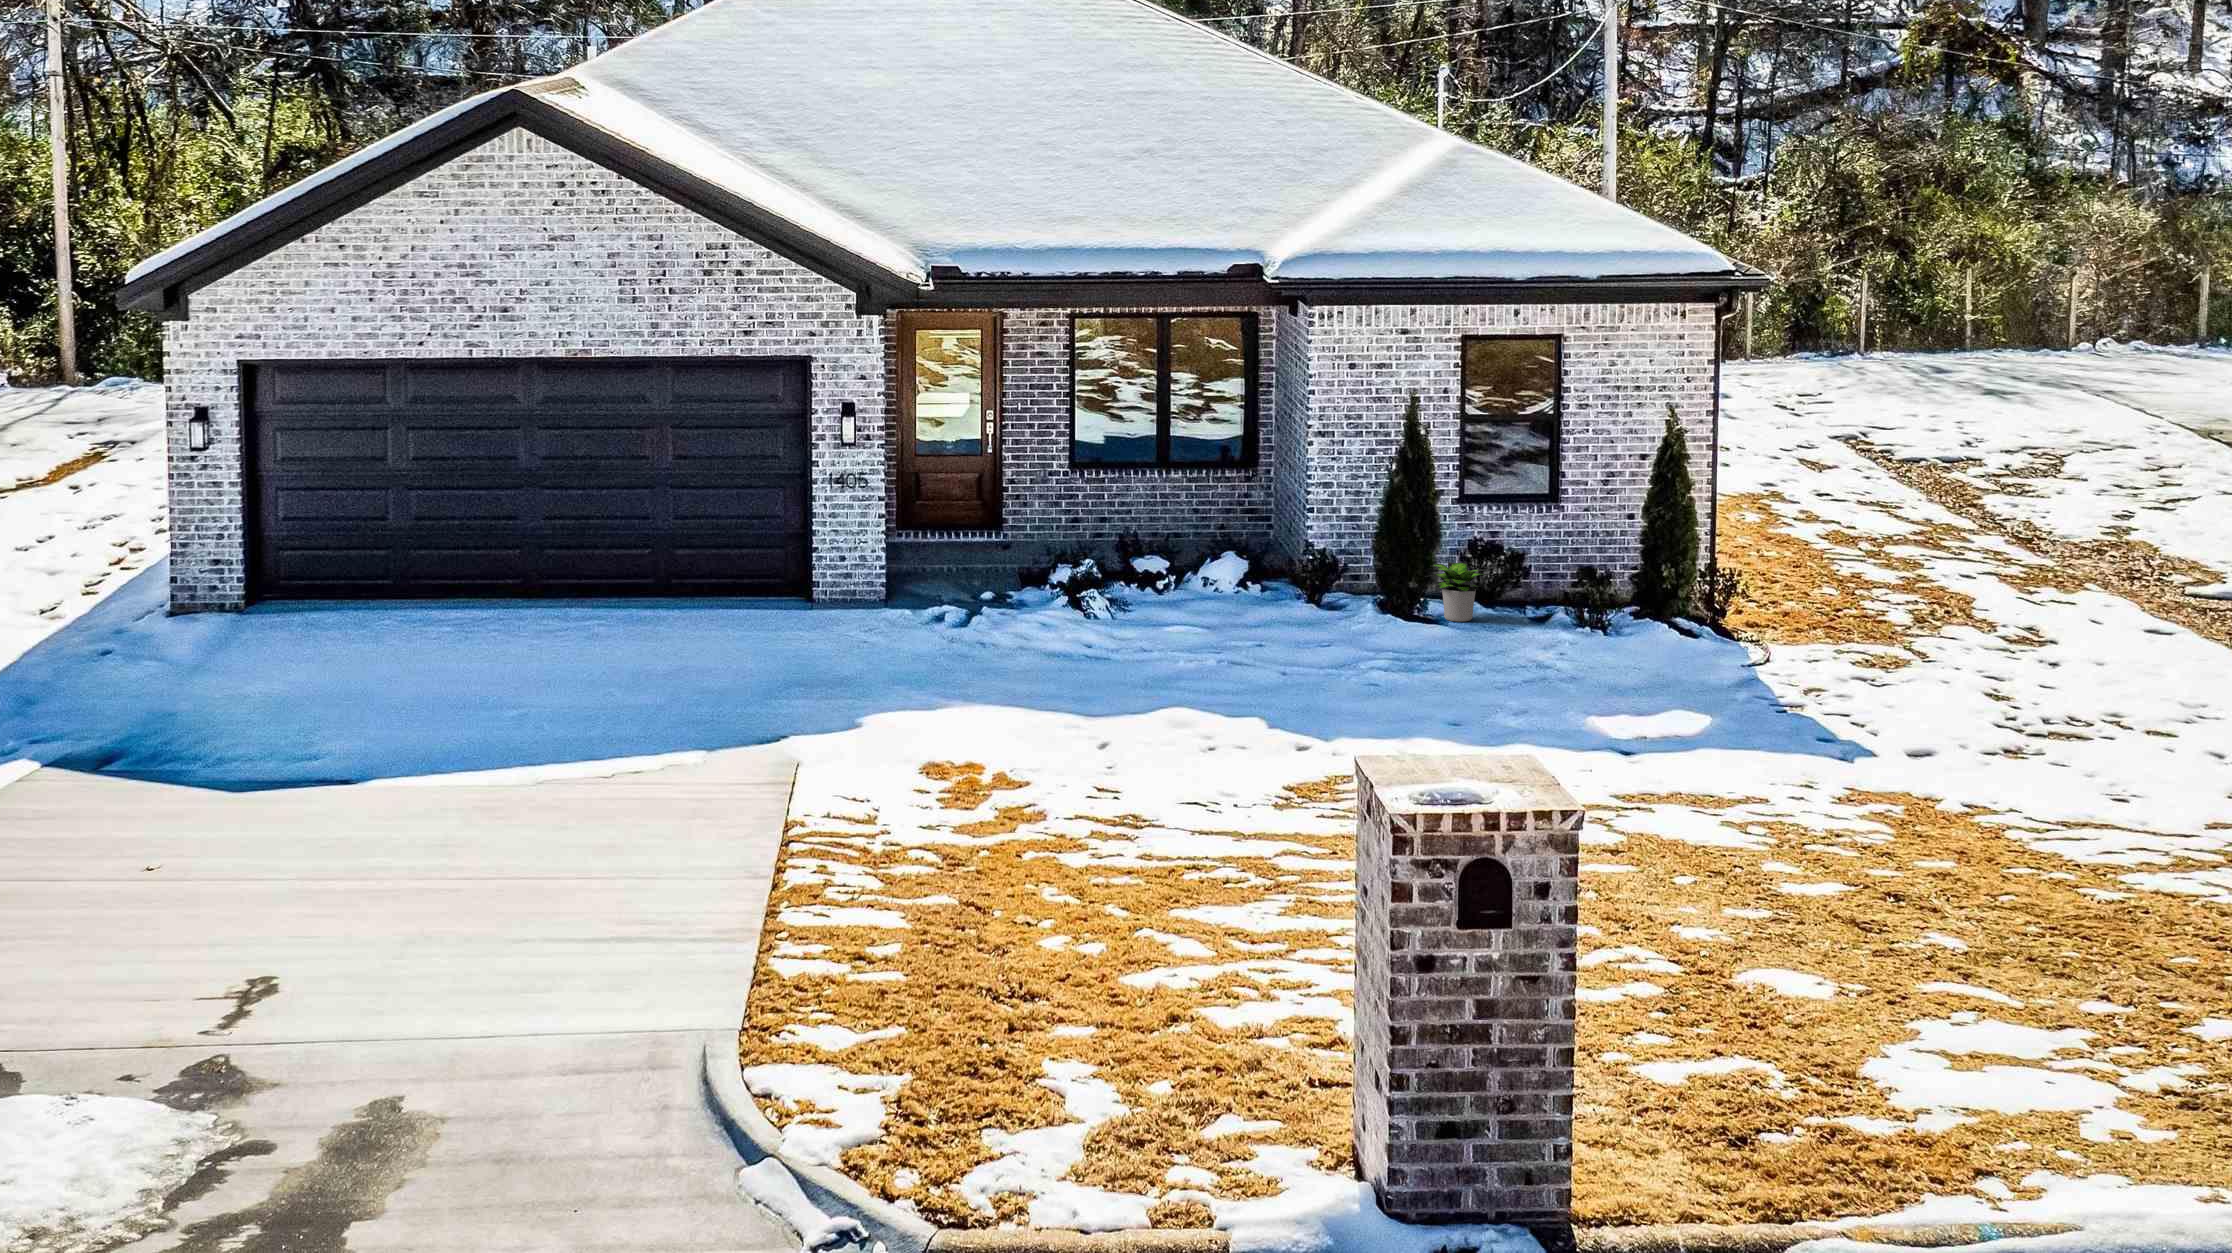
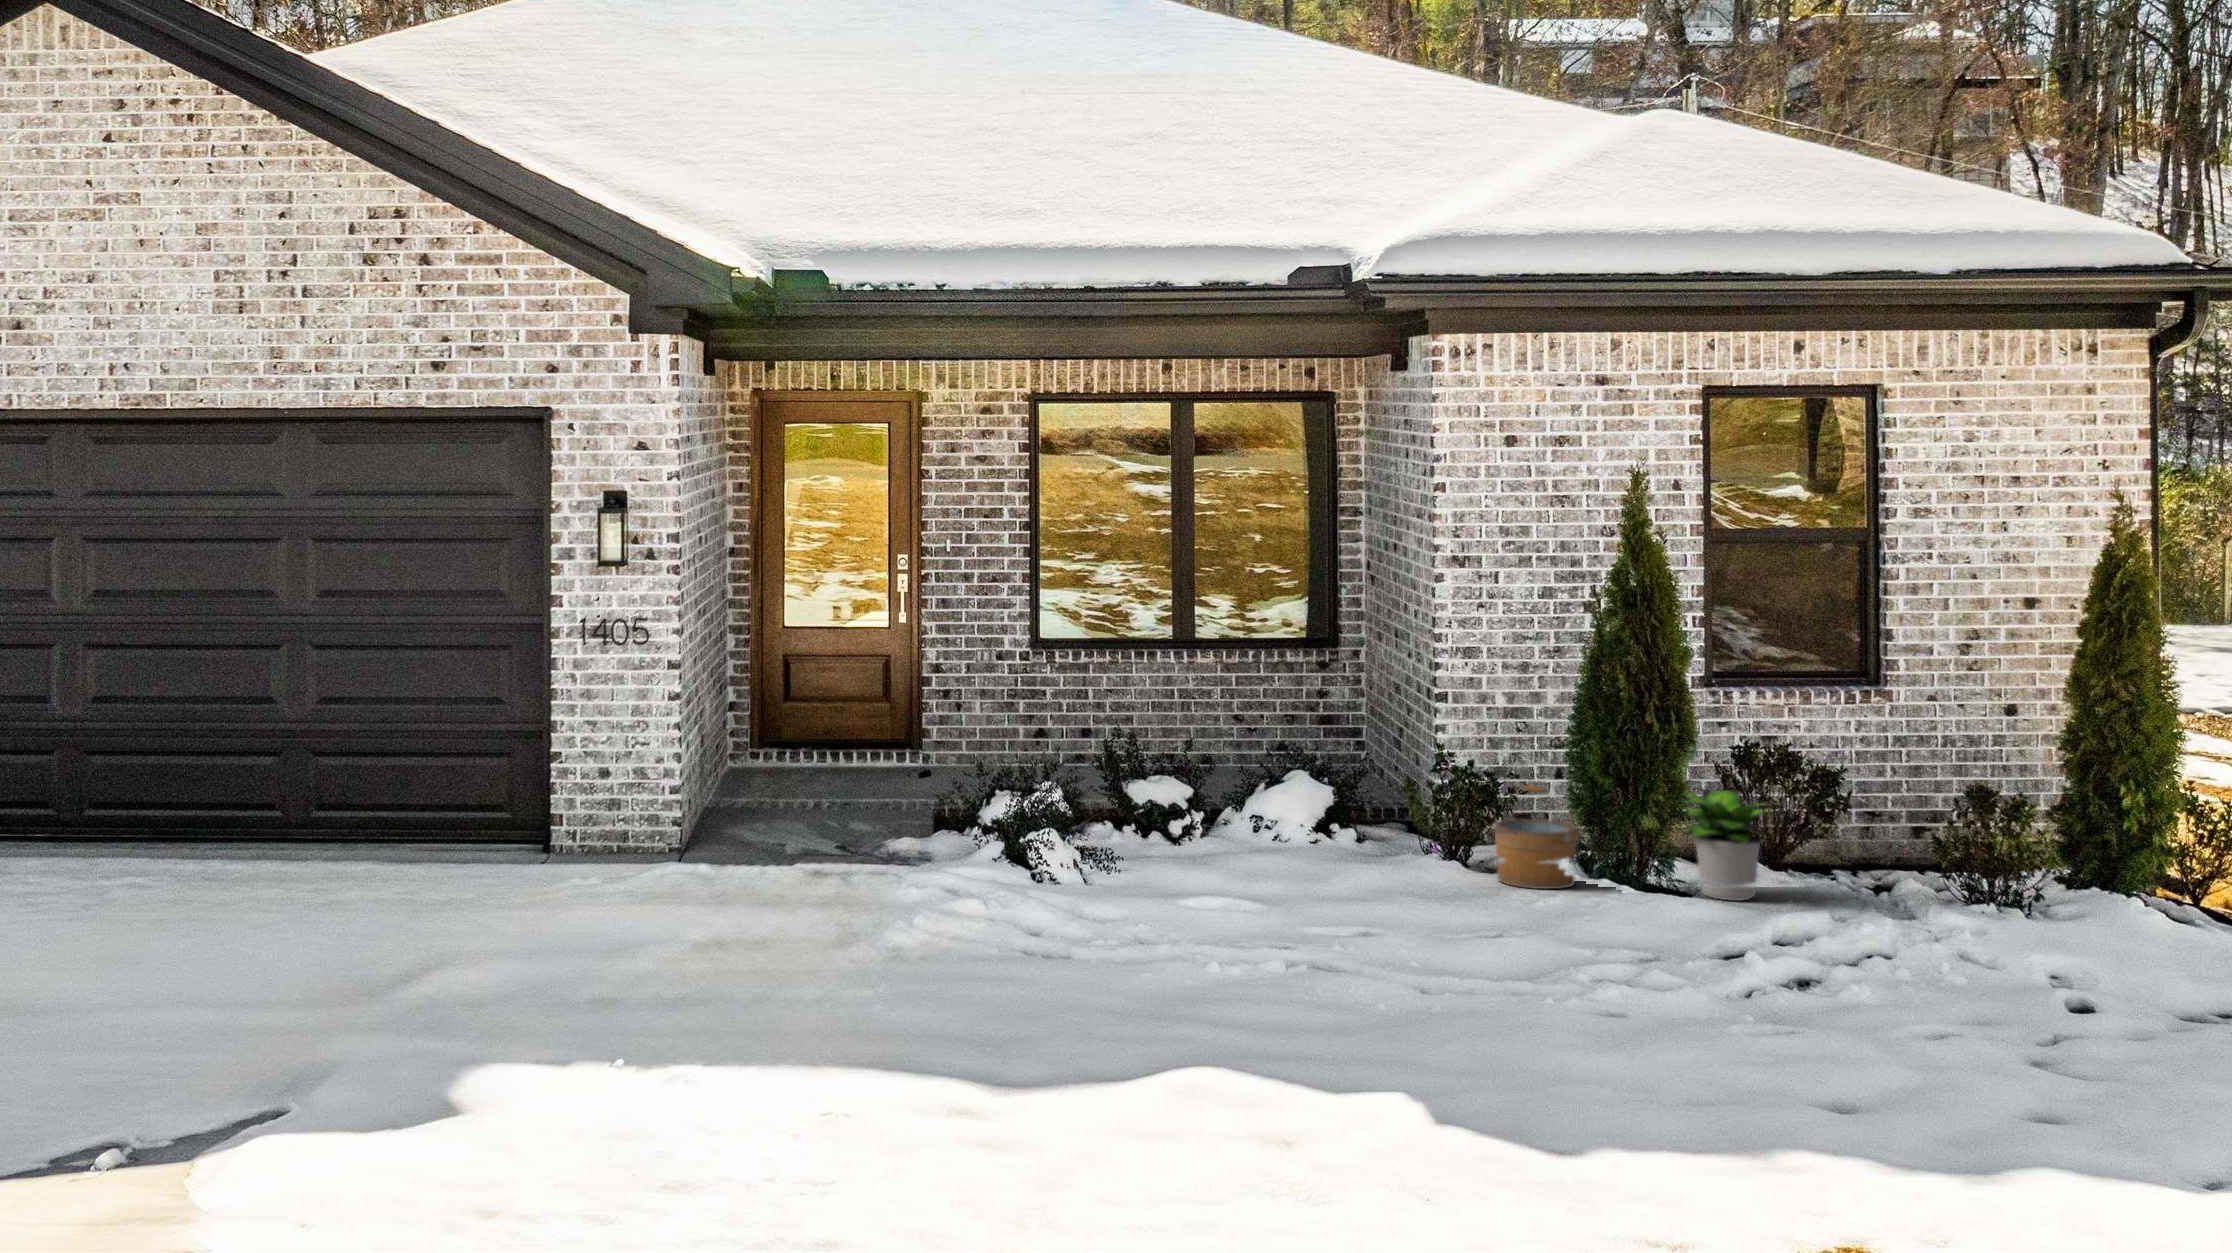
bucket: none [1337,561,1381,617] -> present [1495,785,1577,889]

